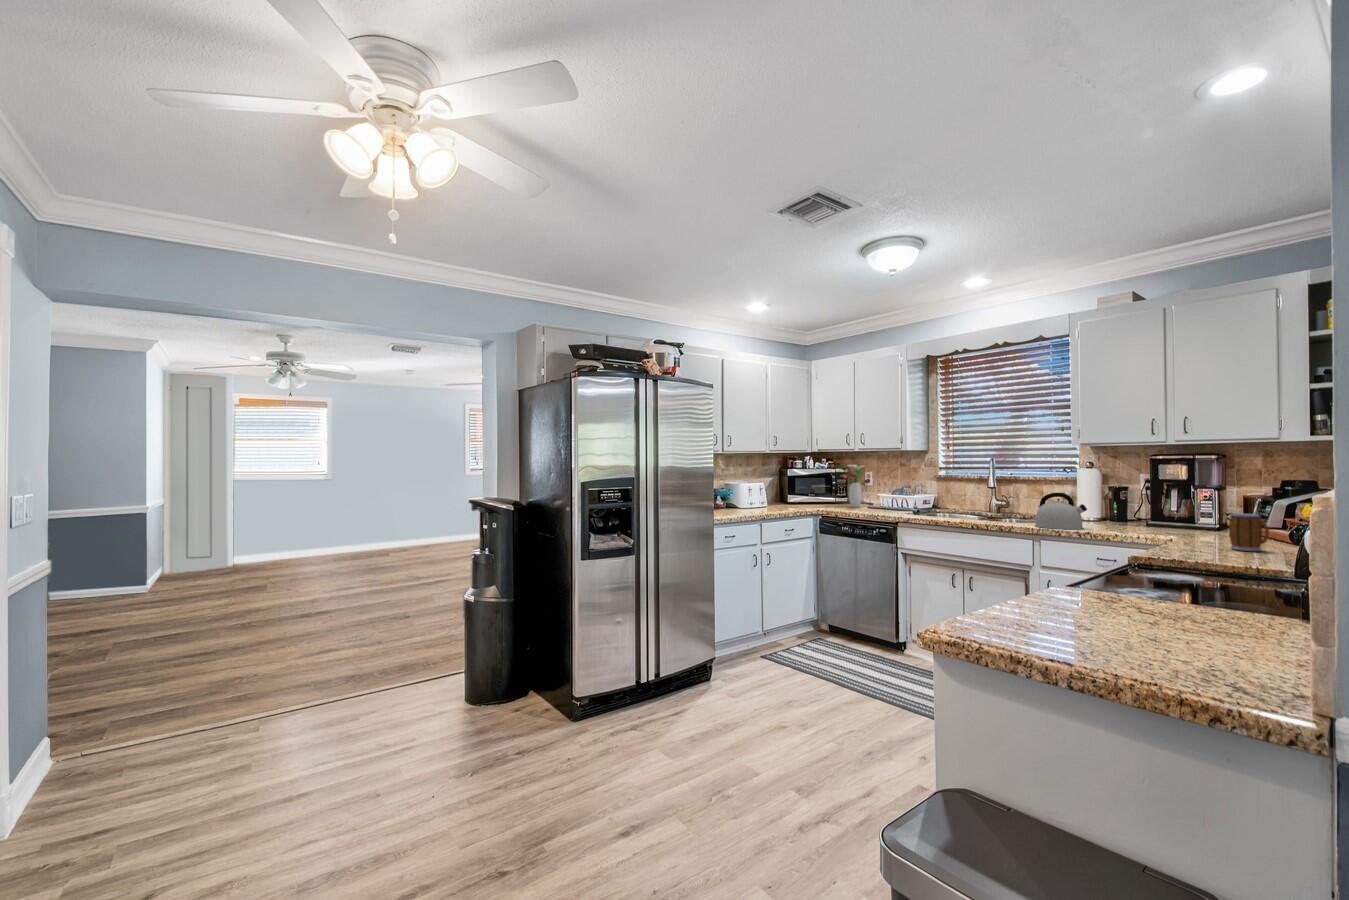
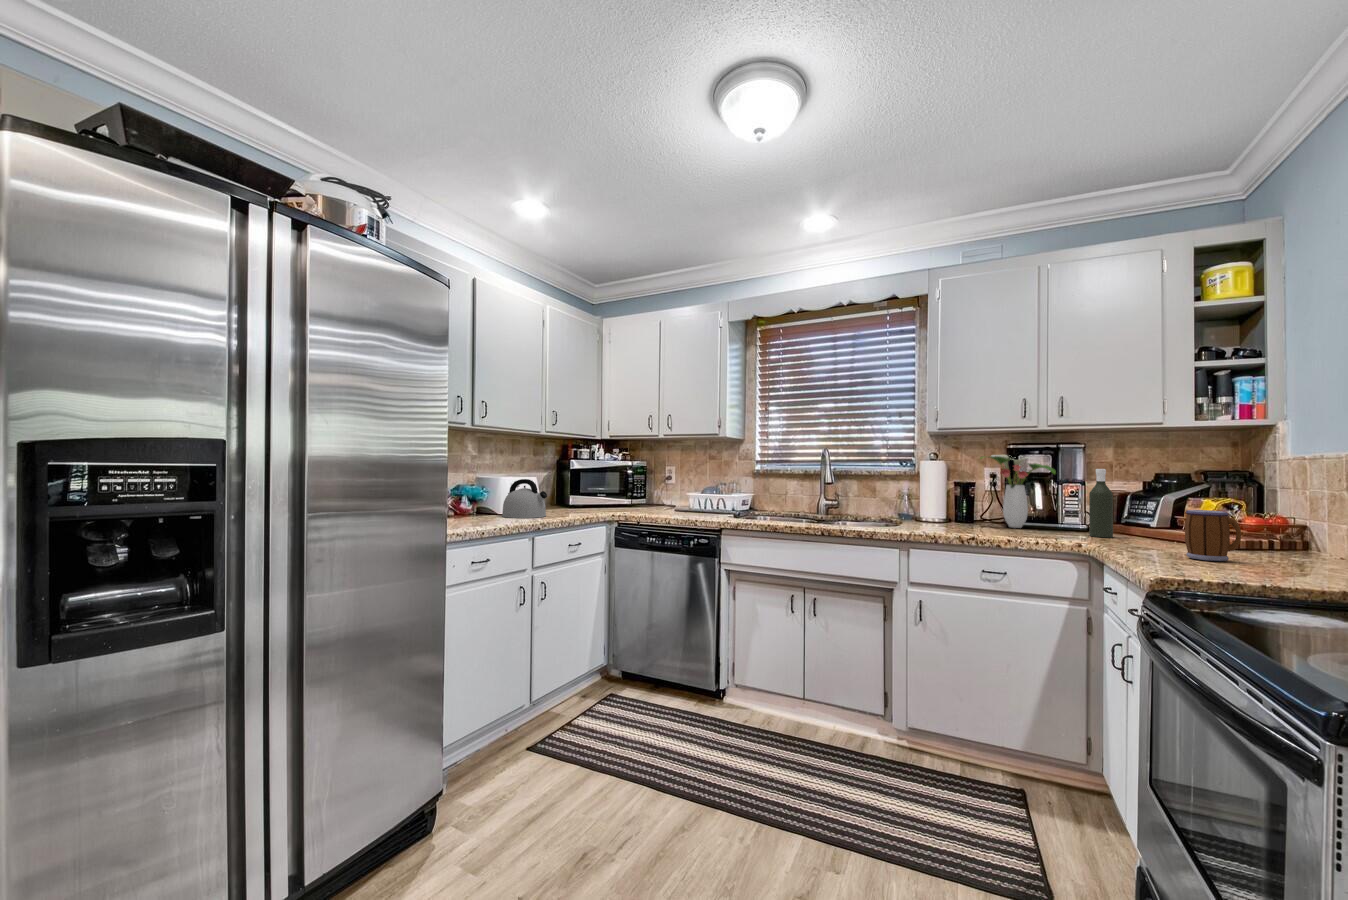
flower arrangement: present [837,465,865,507] -> present [980,455,1056,528]
bottle: none [1205,479,1226,535] -> present [1089,469,1113,538]
kettle: present [1035,493,1087,529] -> present [502,479,547,518]

